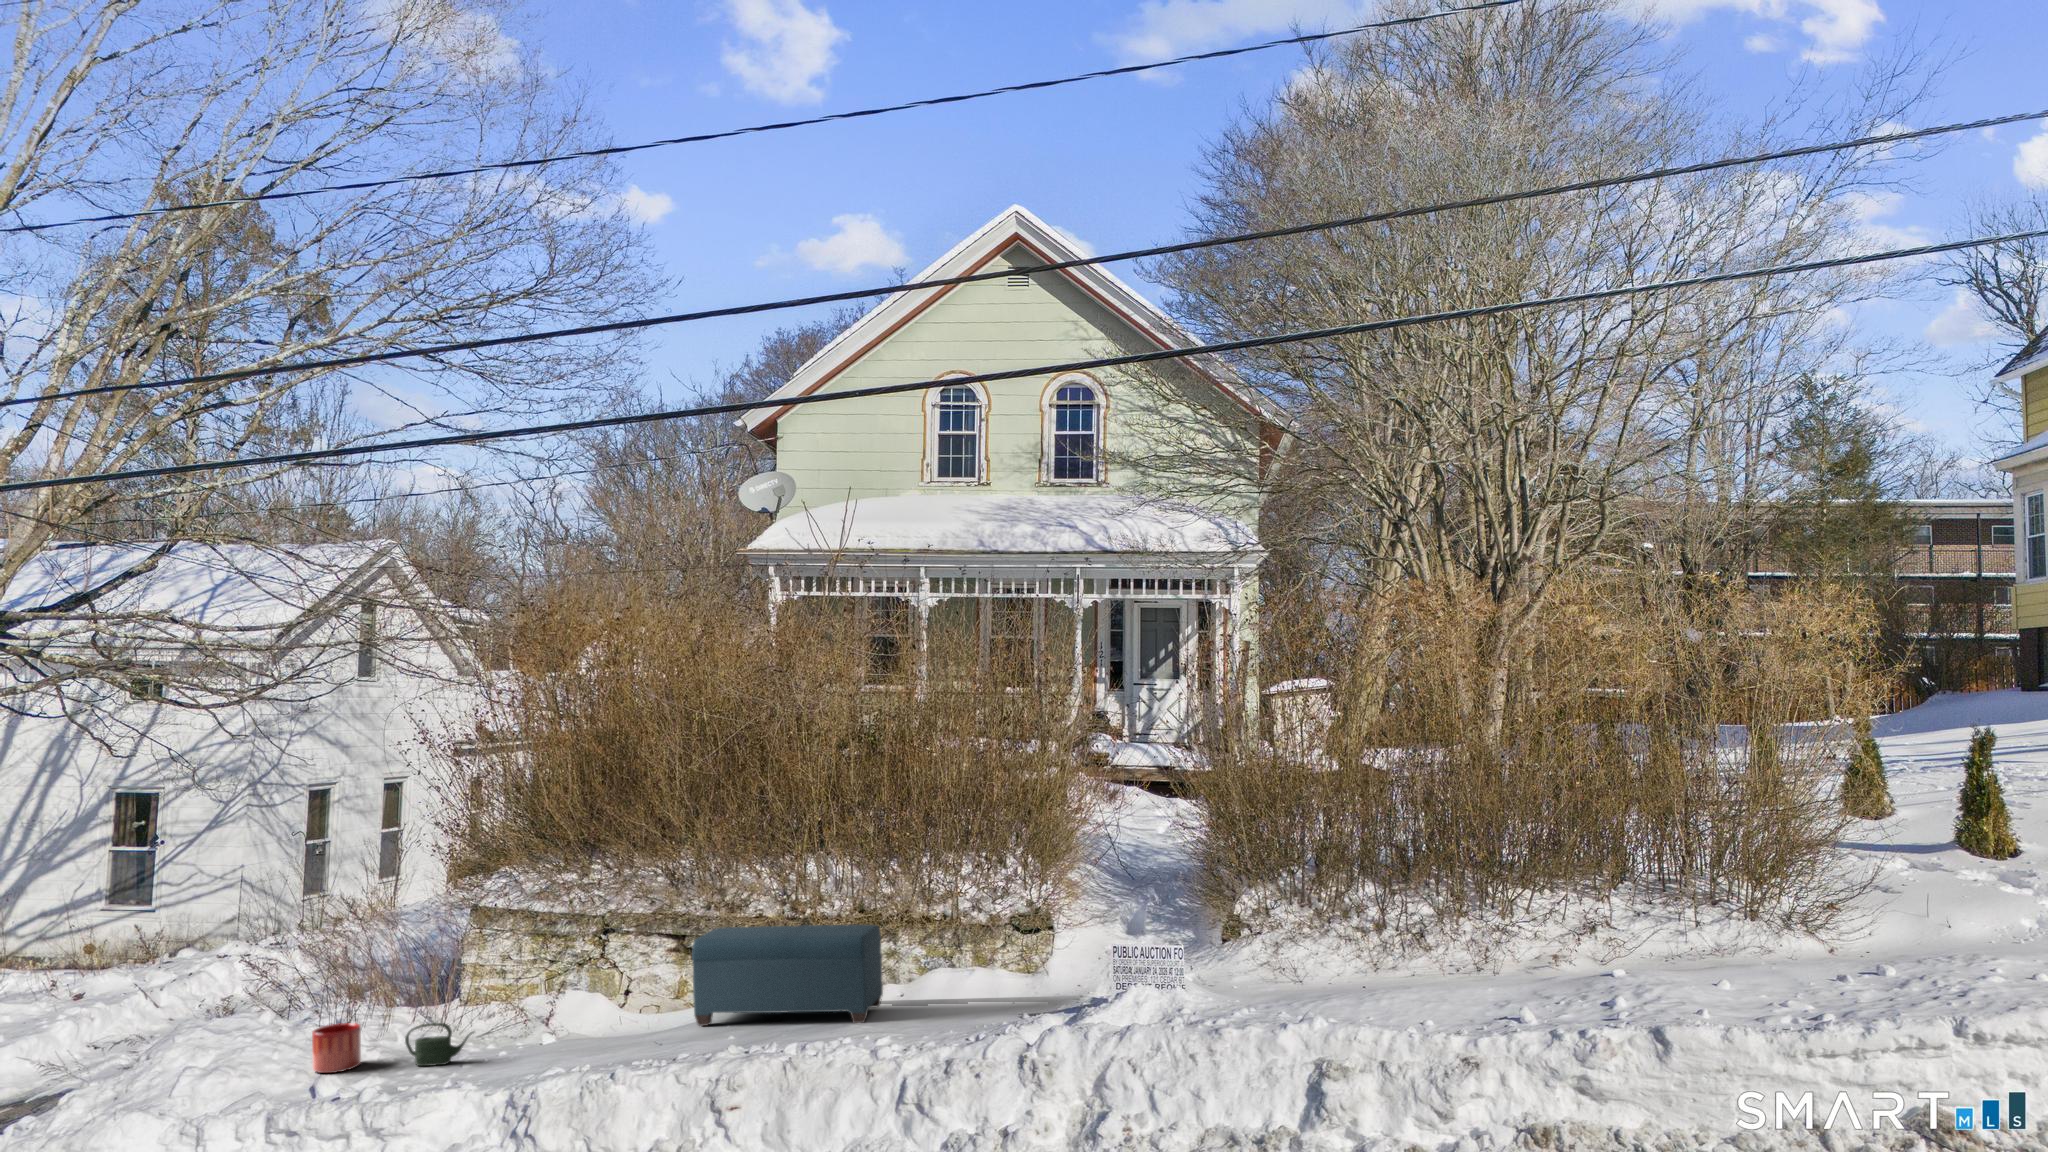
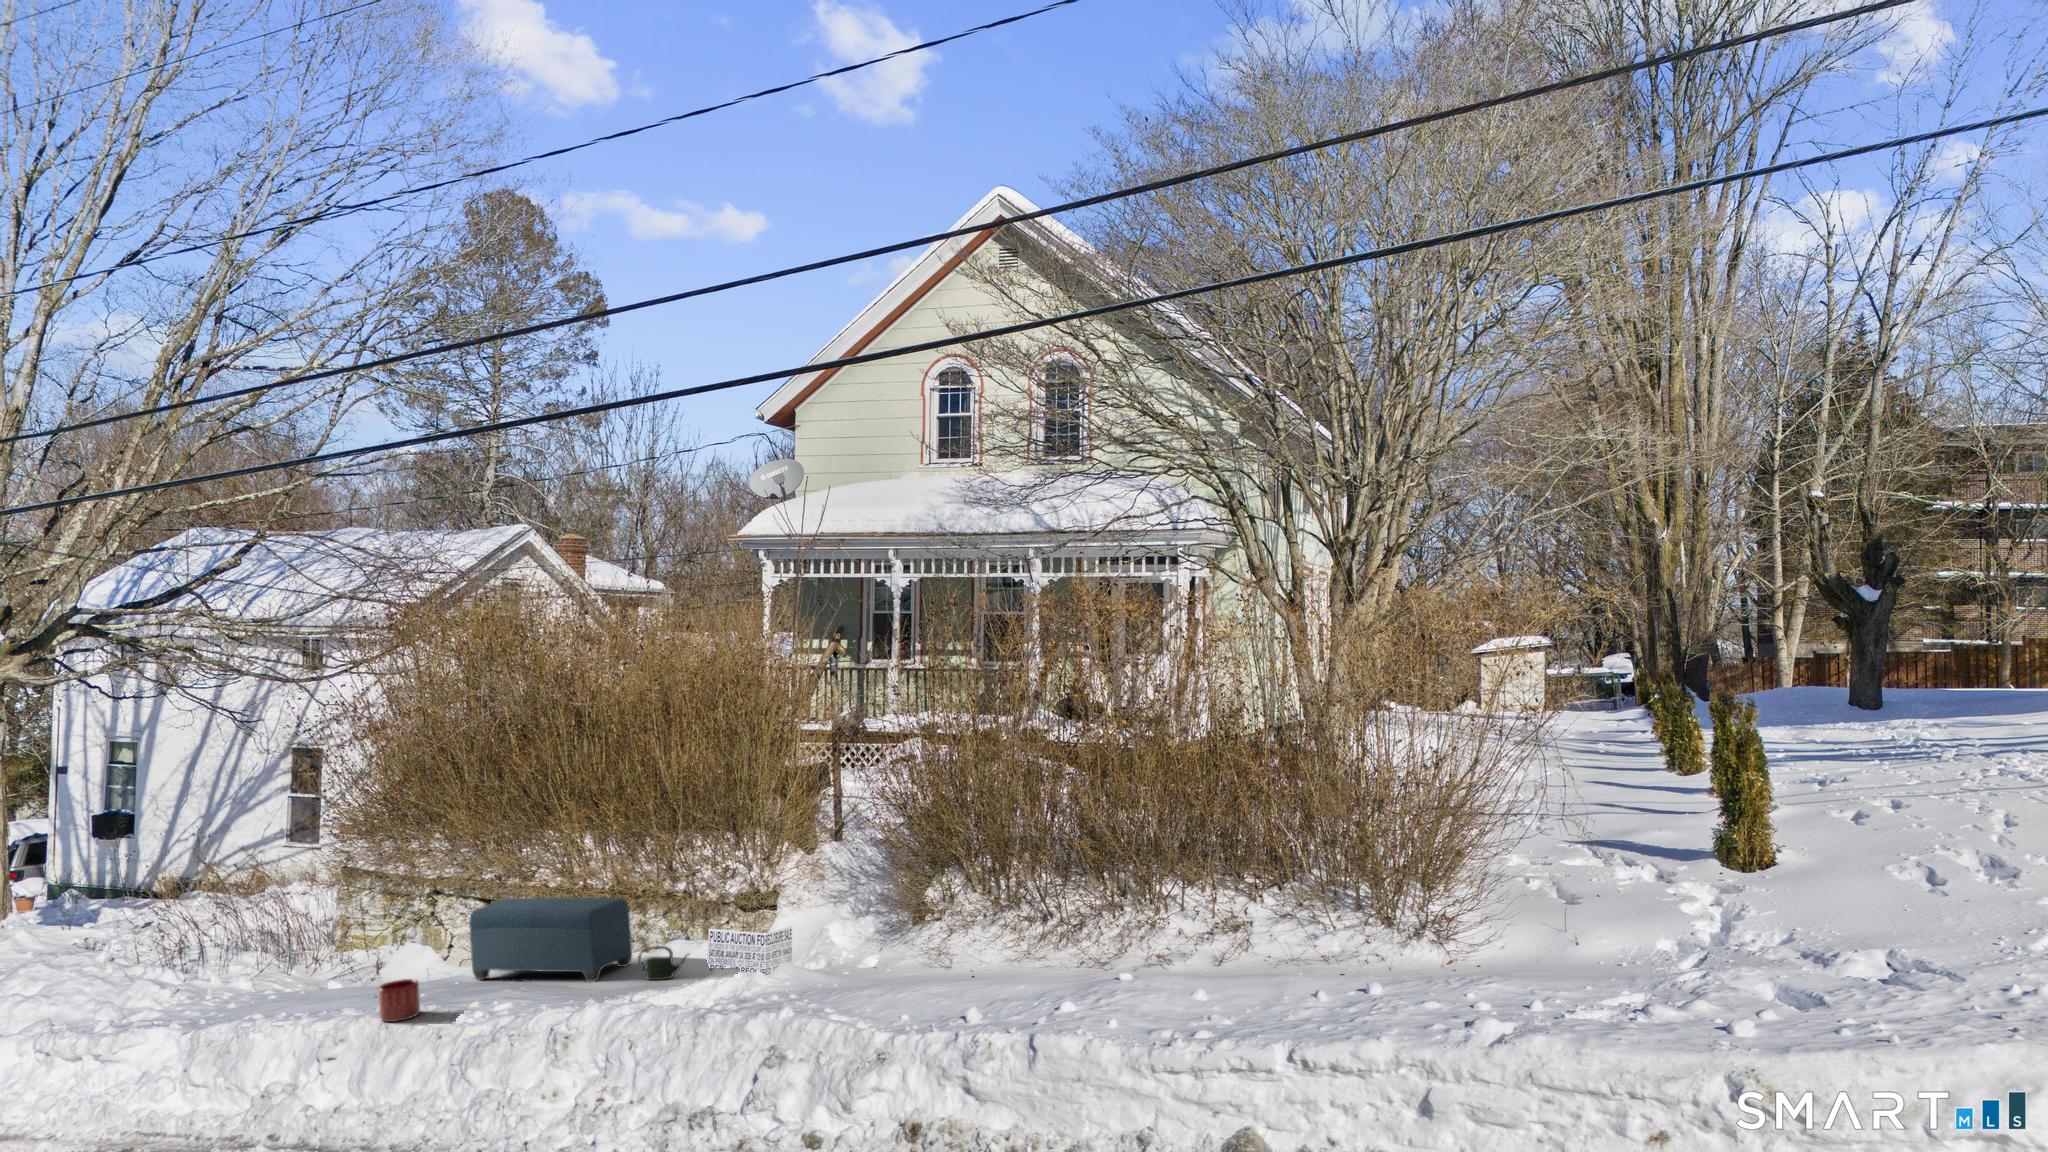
planter: present [312,1023,362,1073] -> present [378,979,420,1022]
watering can: present [405,1023,474,1066] -> present [638,946,687,980]

